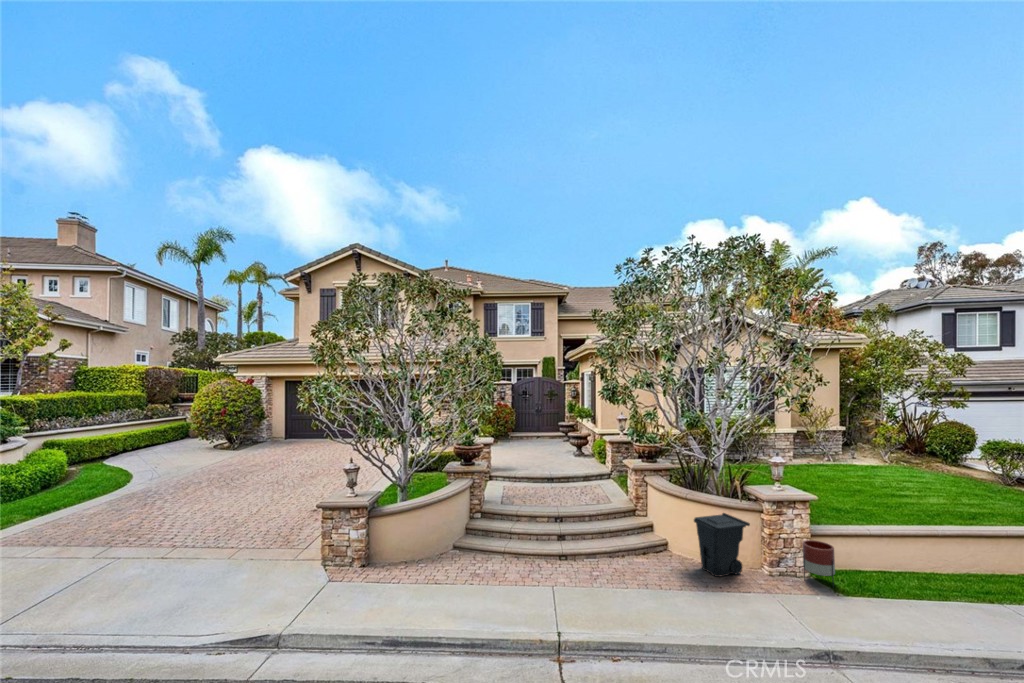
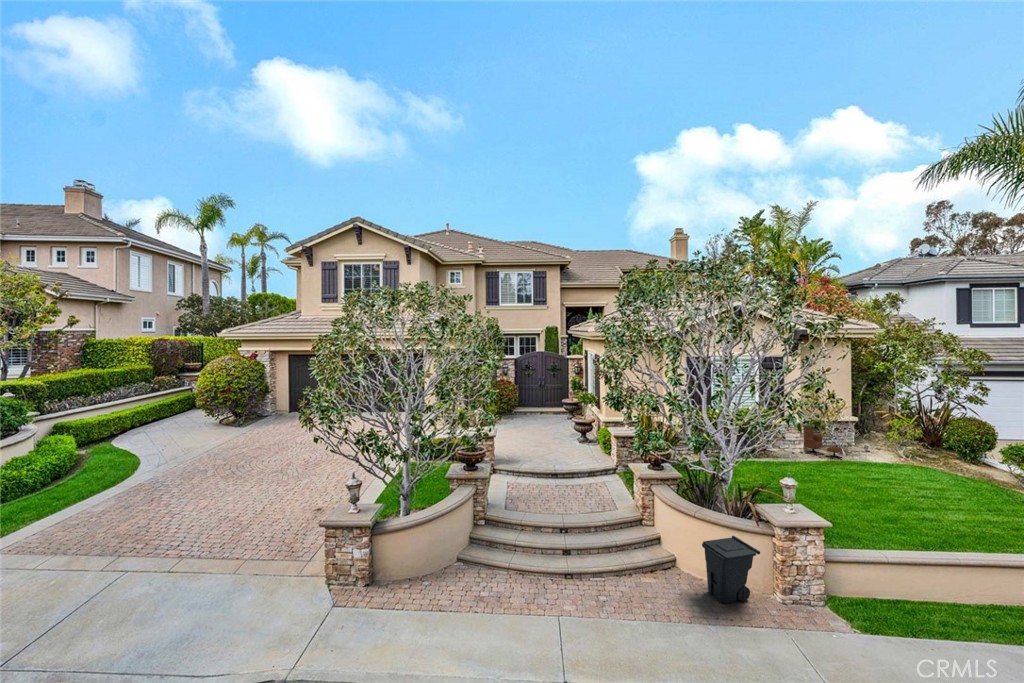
lounge chair: none [791,431,829,466] -> present [804,427,842,460]
planter: present [803,540,835,587] -> none [813,569,846,621]

